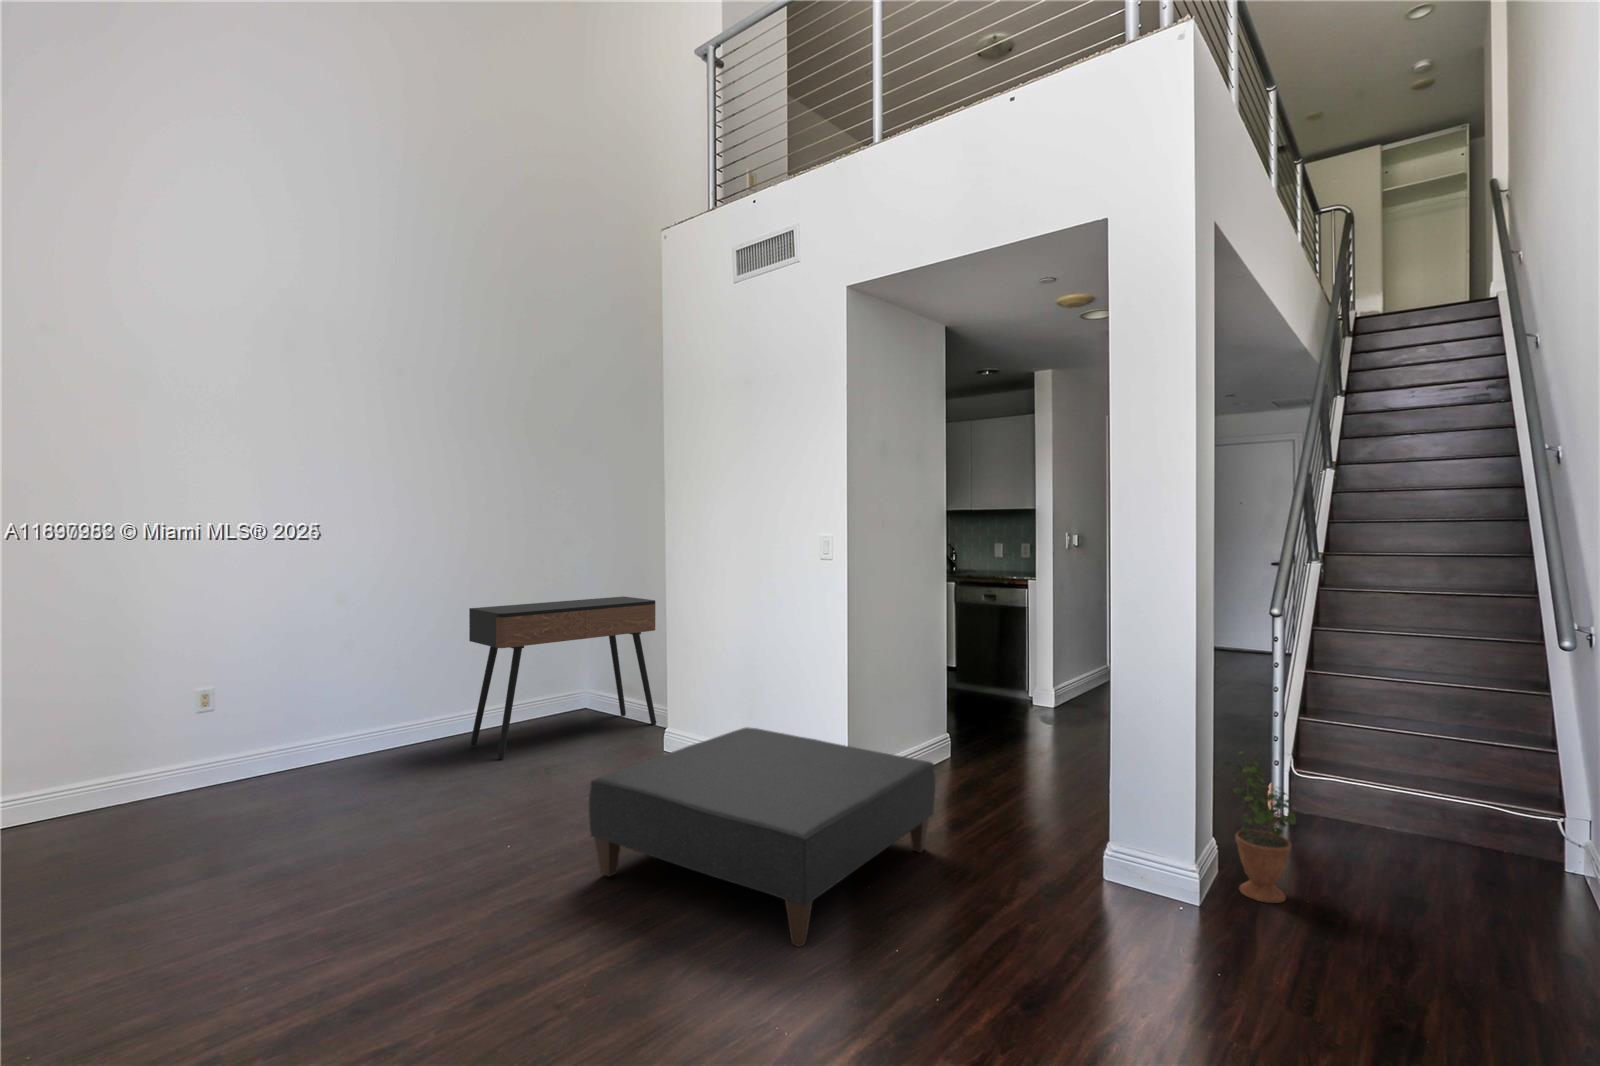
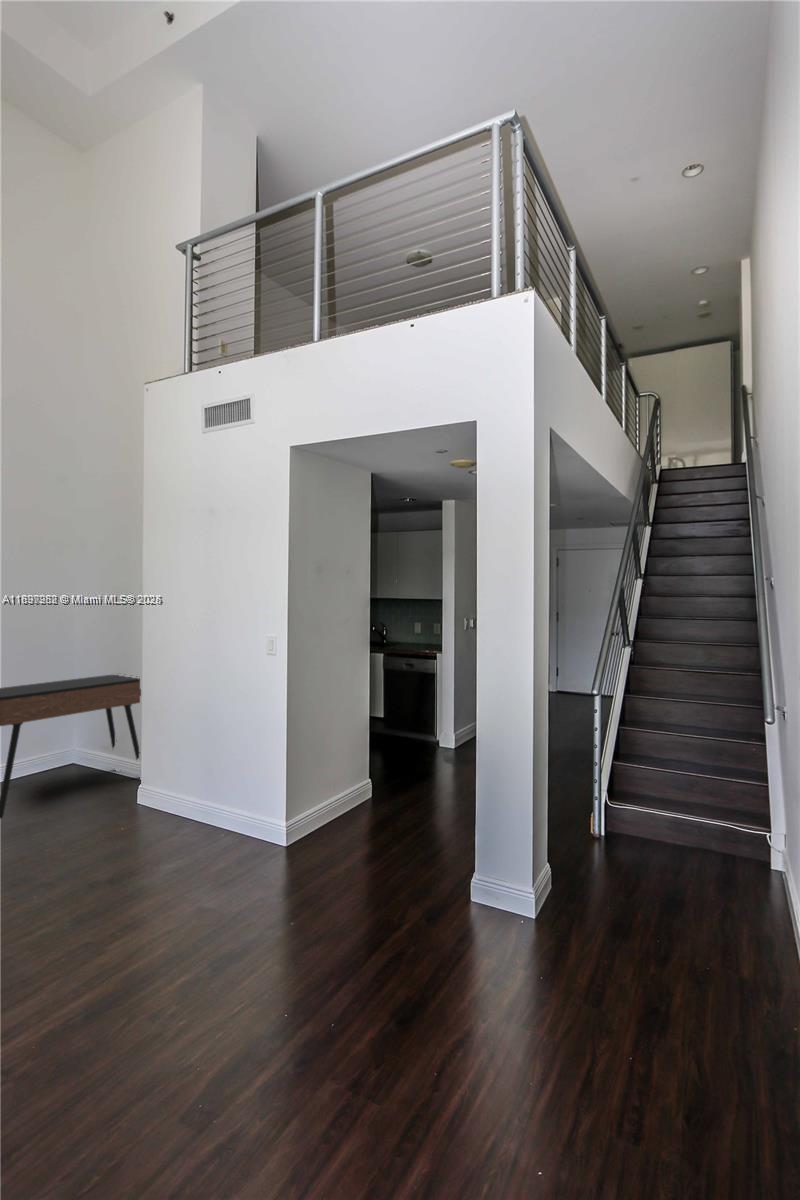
ottoman: present [589,728,935,947] -> none [56,791,350,990]
potted plant: present [1224,752,1296,903] -> none [552,804,600,913]

